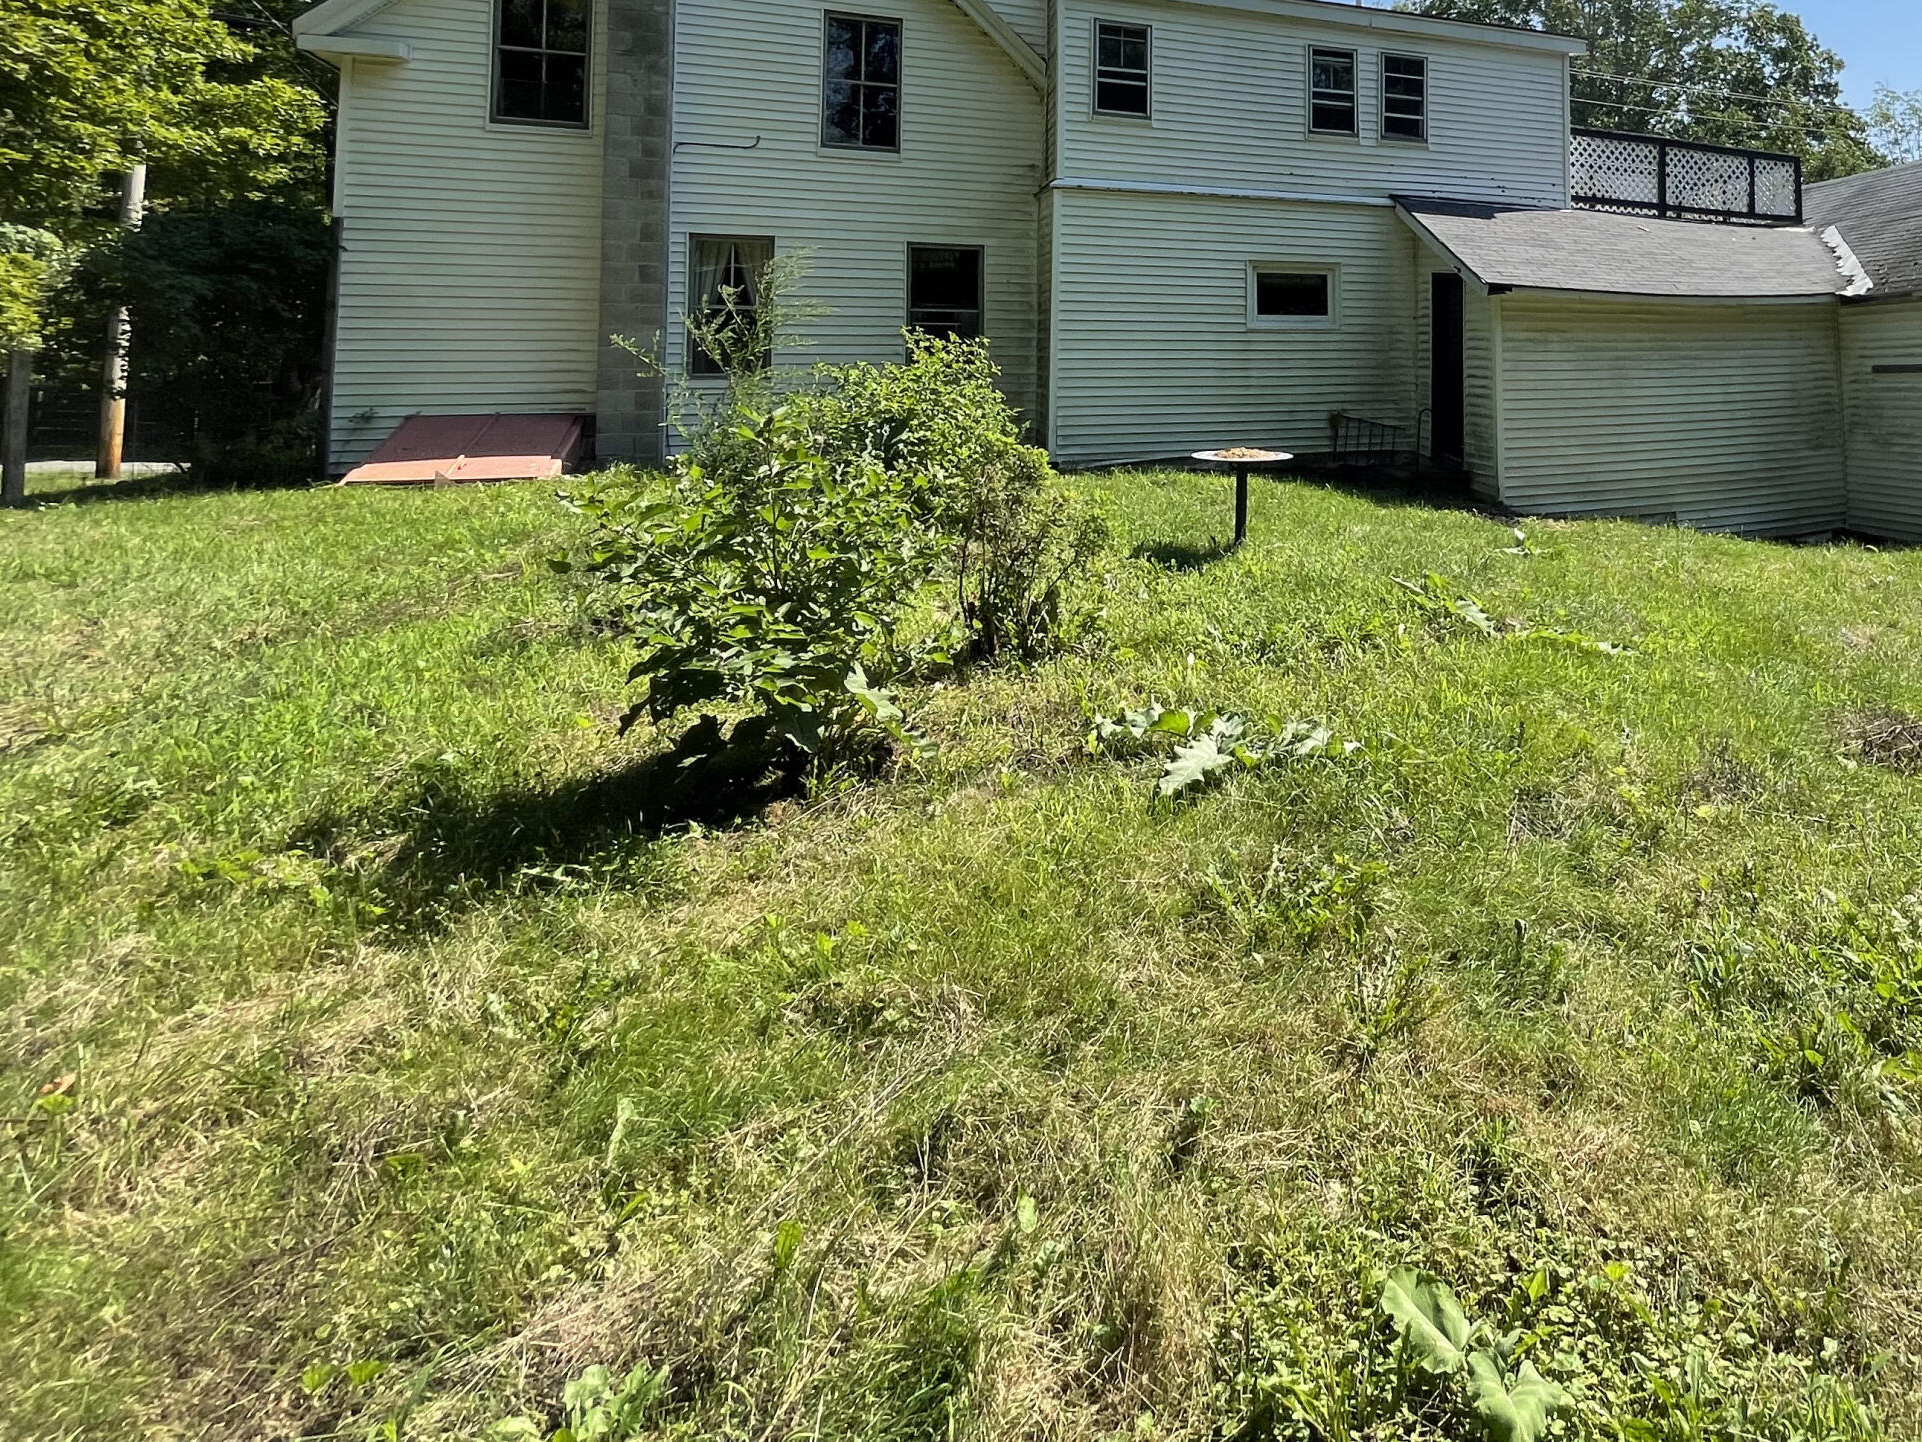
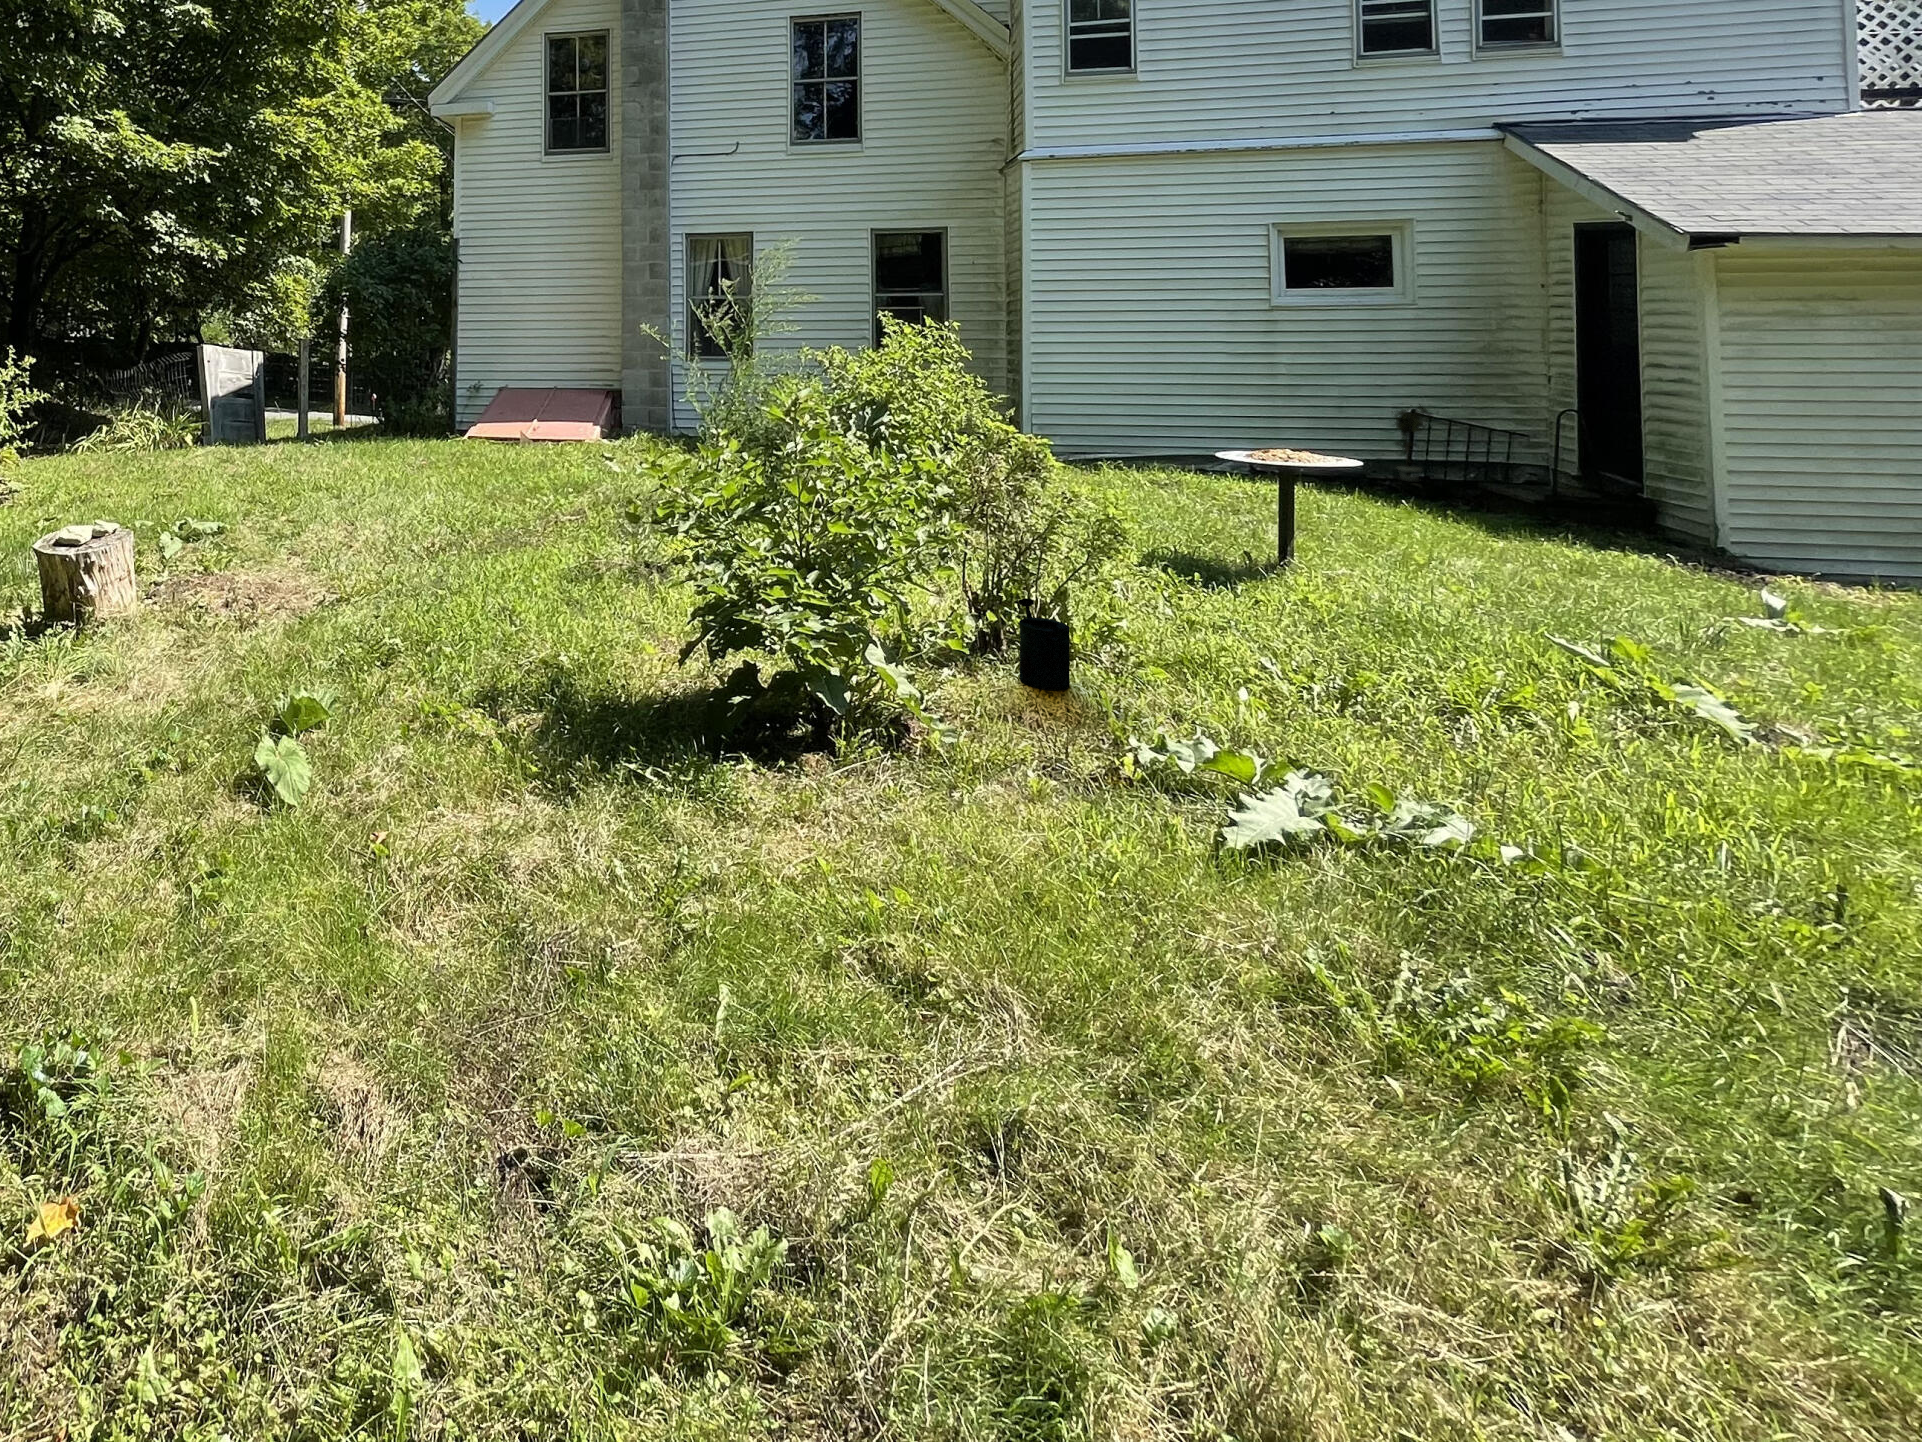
watering can: none [1011,602,1059,688] -> present [1018,599,1070,690]

